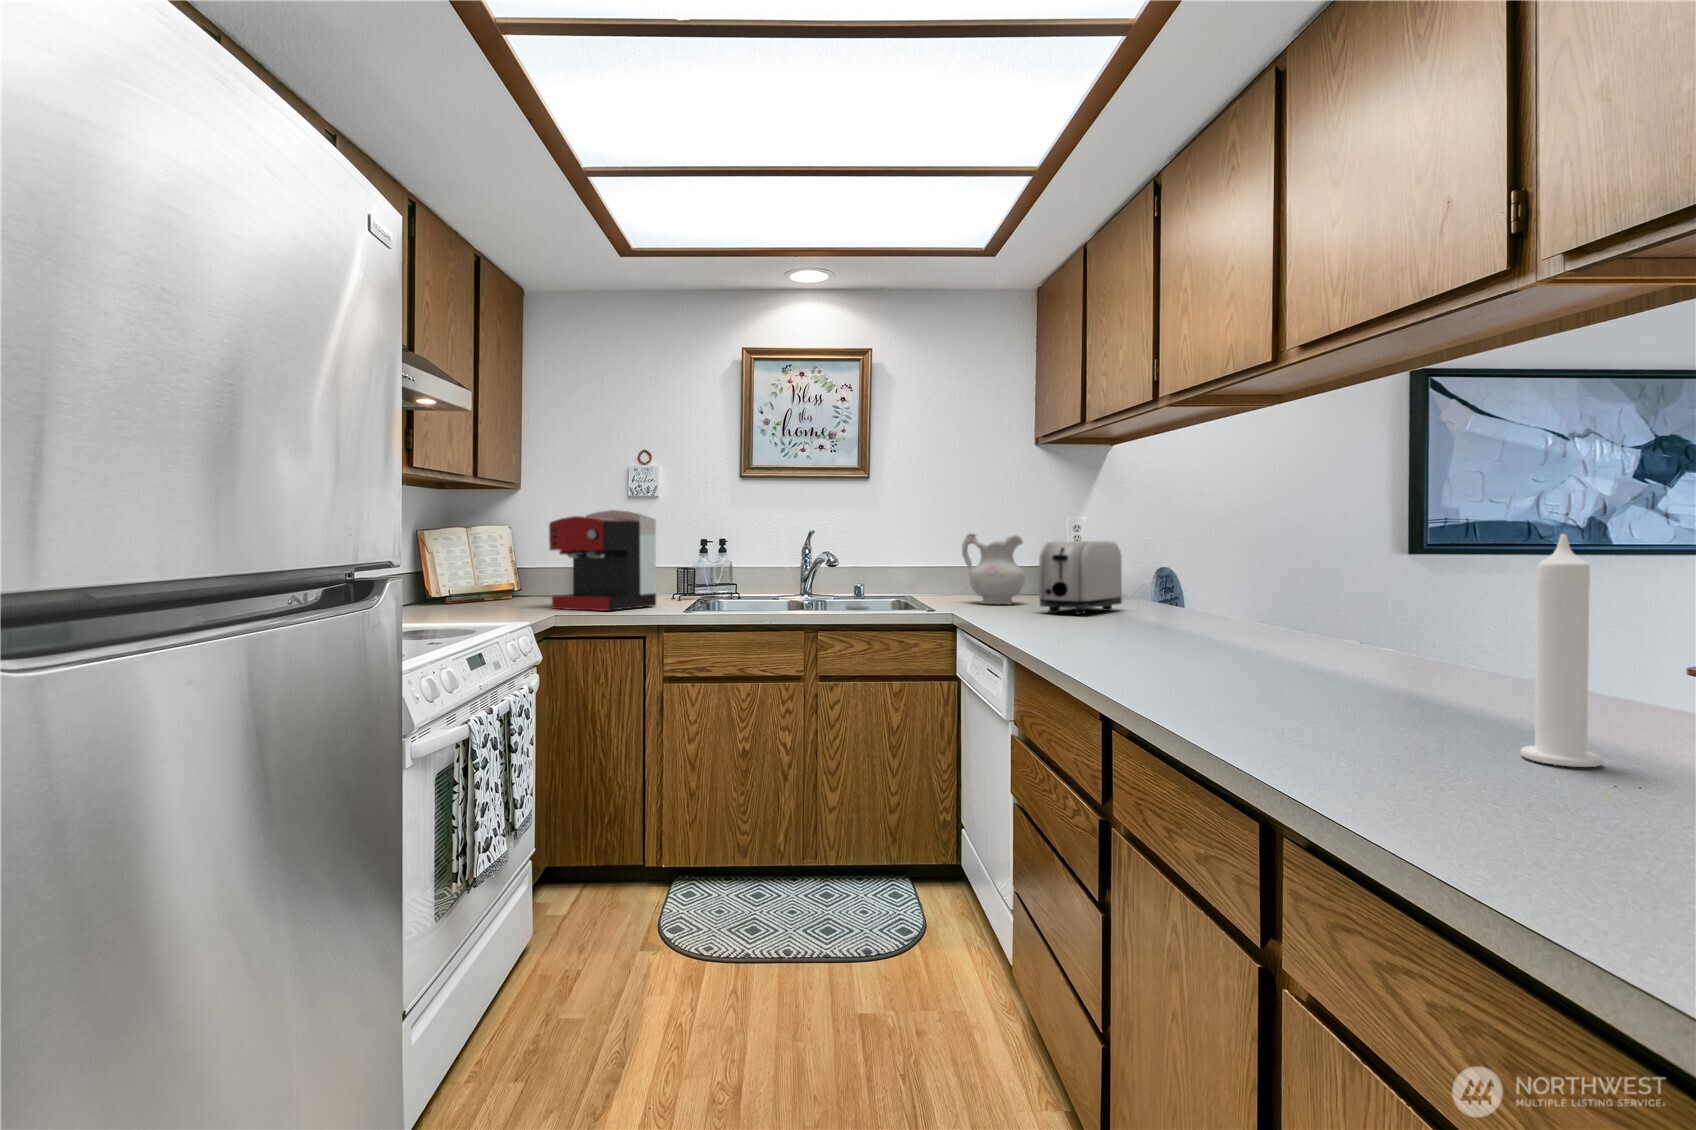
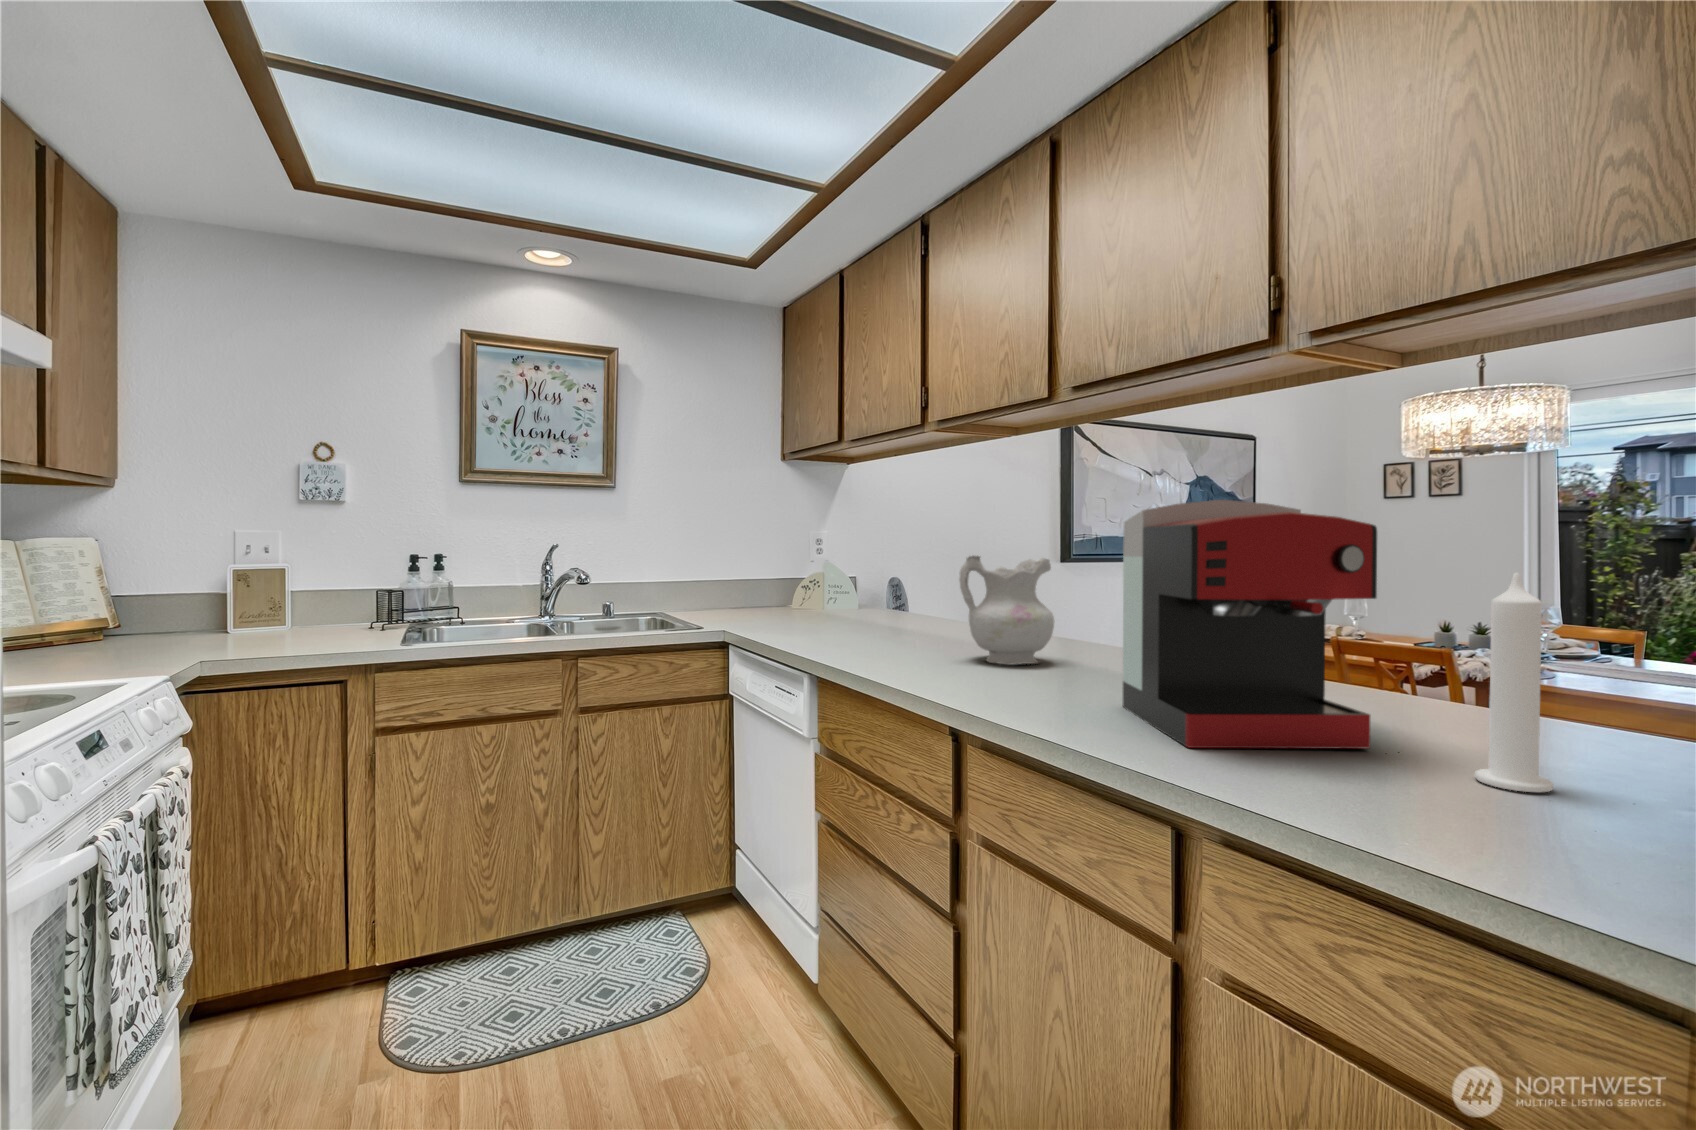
coffee maker: present [549,510,656,611] -> present [1122,500,1377,748]
ceramic pitcher: present [962,533,1025,604] -> present [959,555,1054,665]
toaster: present [1039,541,1122,614] -> none [811,556,878,628]

